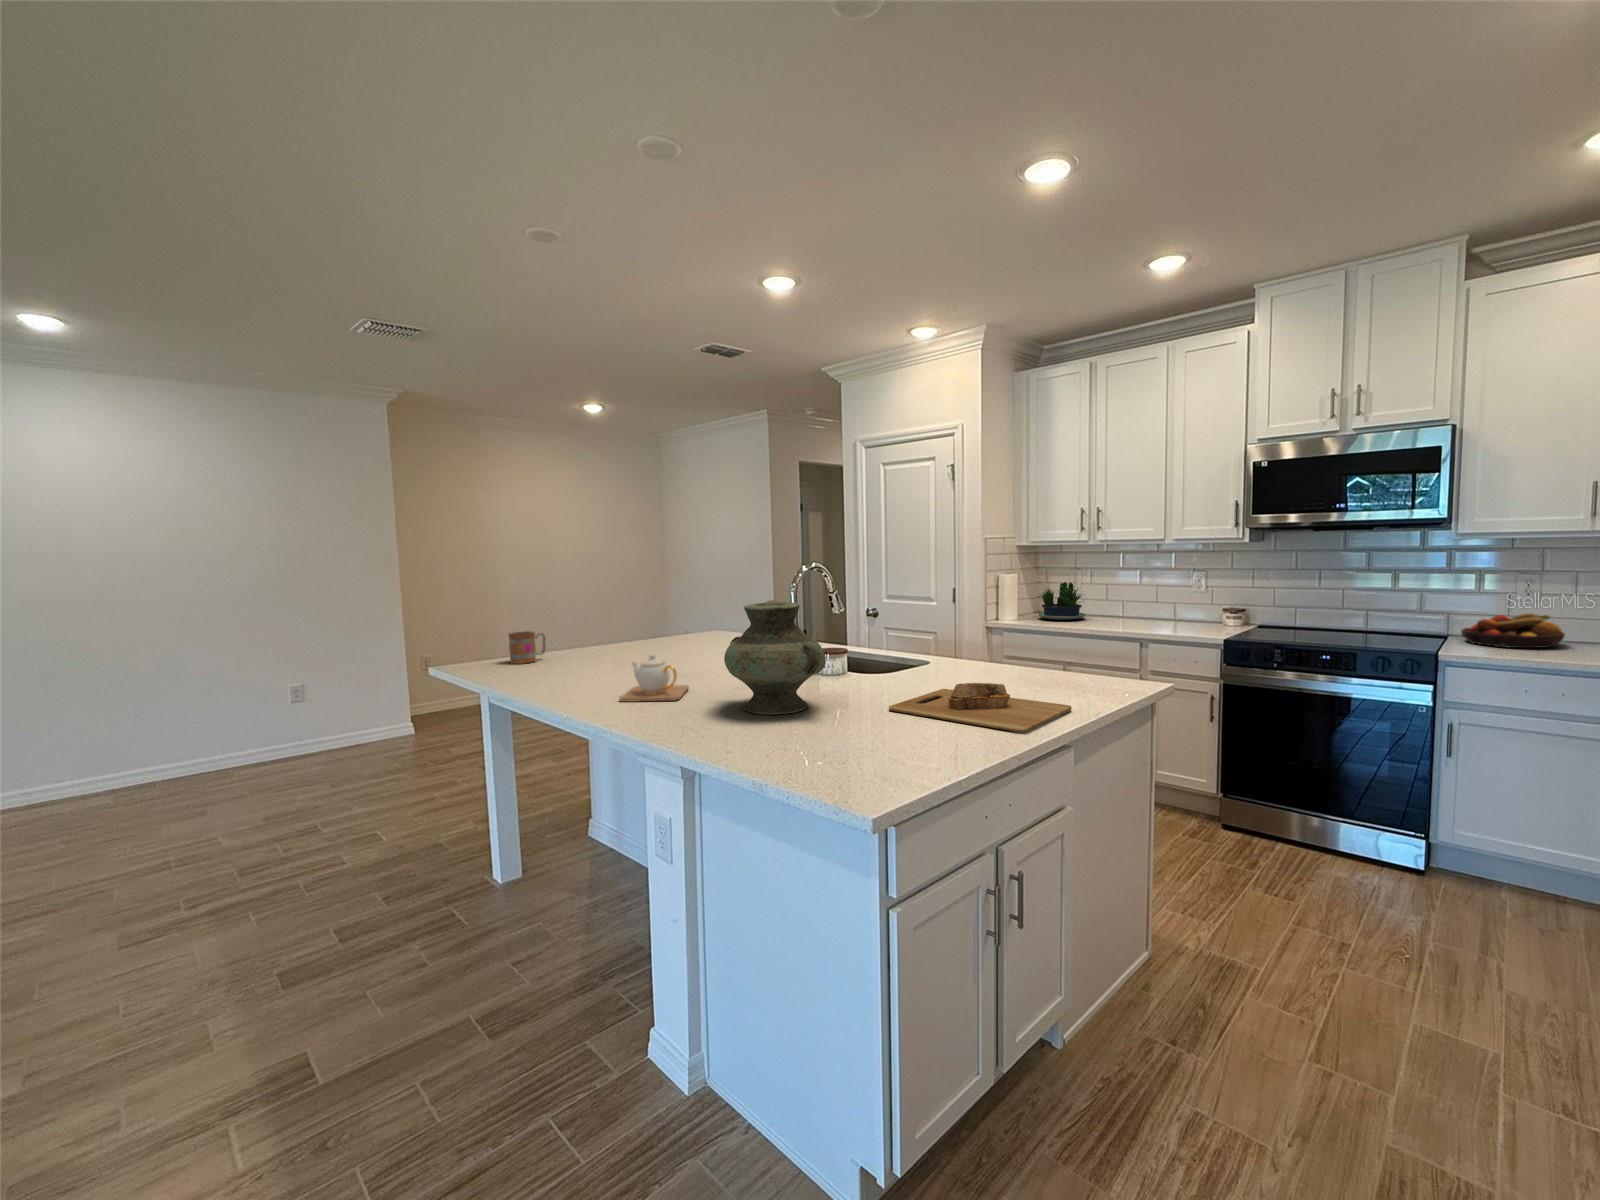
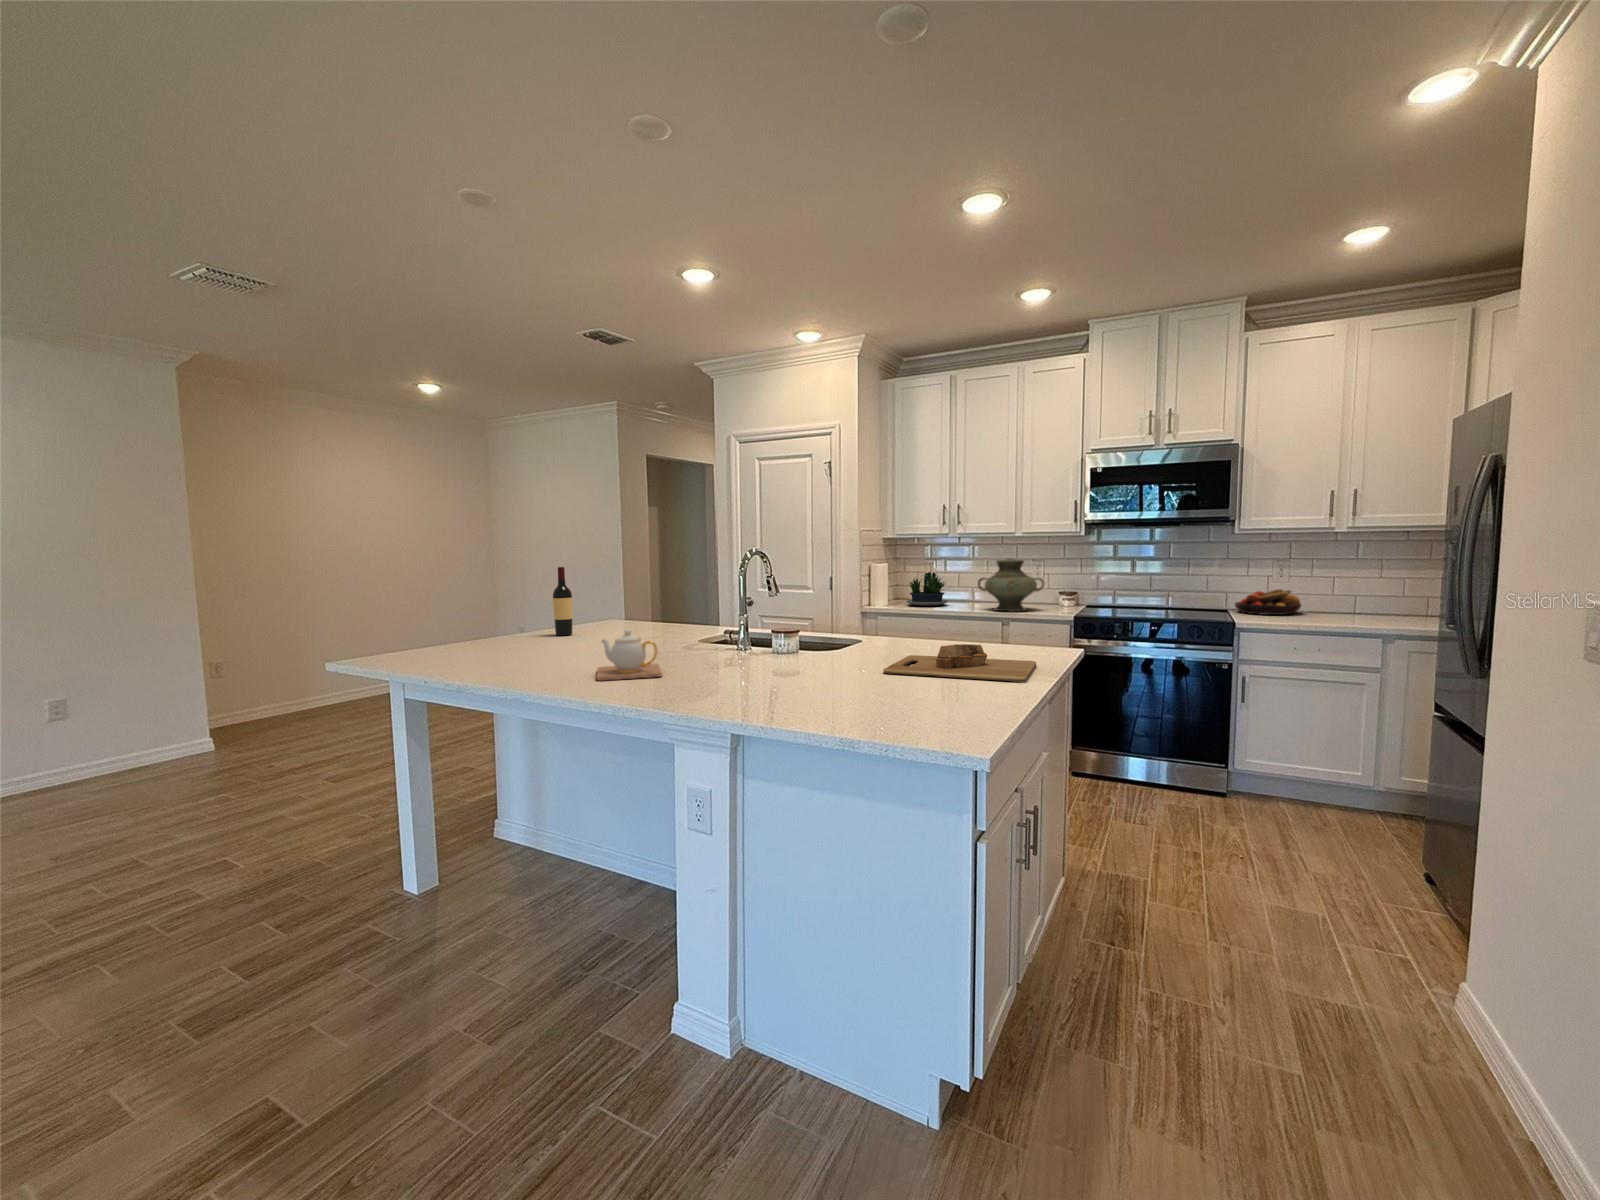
wine bottle: none [652,582,669,646] -> present [553,567,572,636]
vase: present [724,600,826,715] -> present [978,558,1044,611]
mug: present [508,631,546,664] -> none [398,619,442,656]

